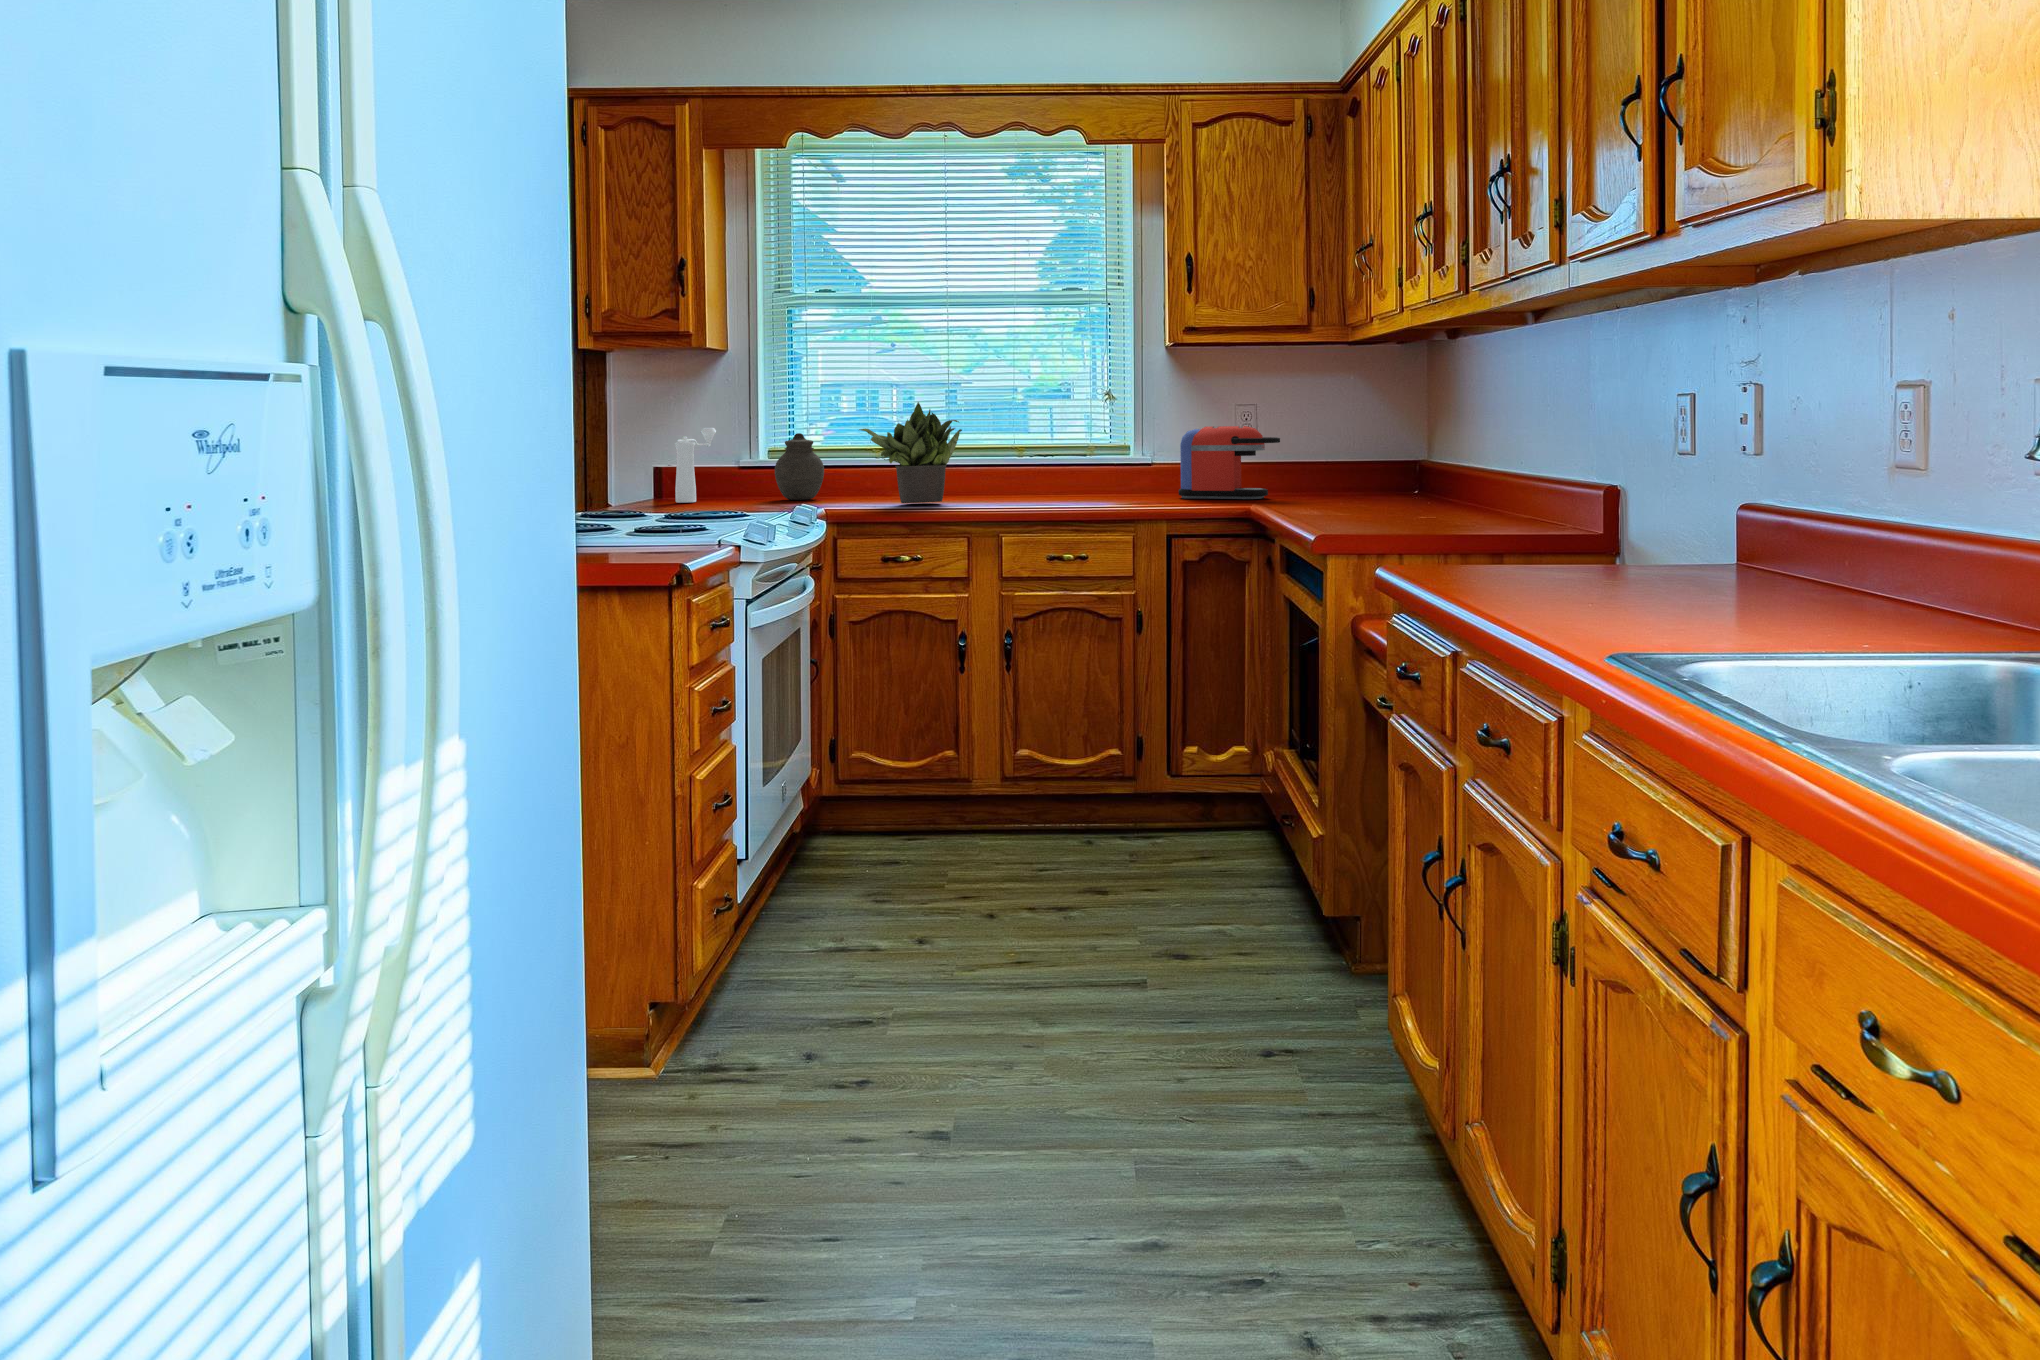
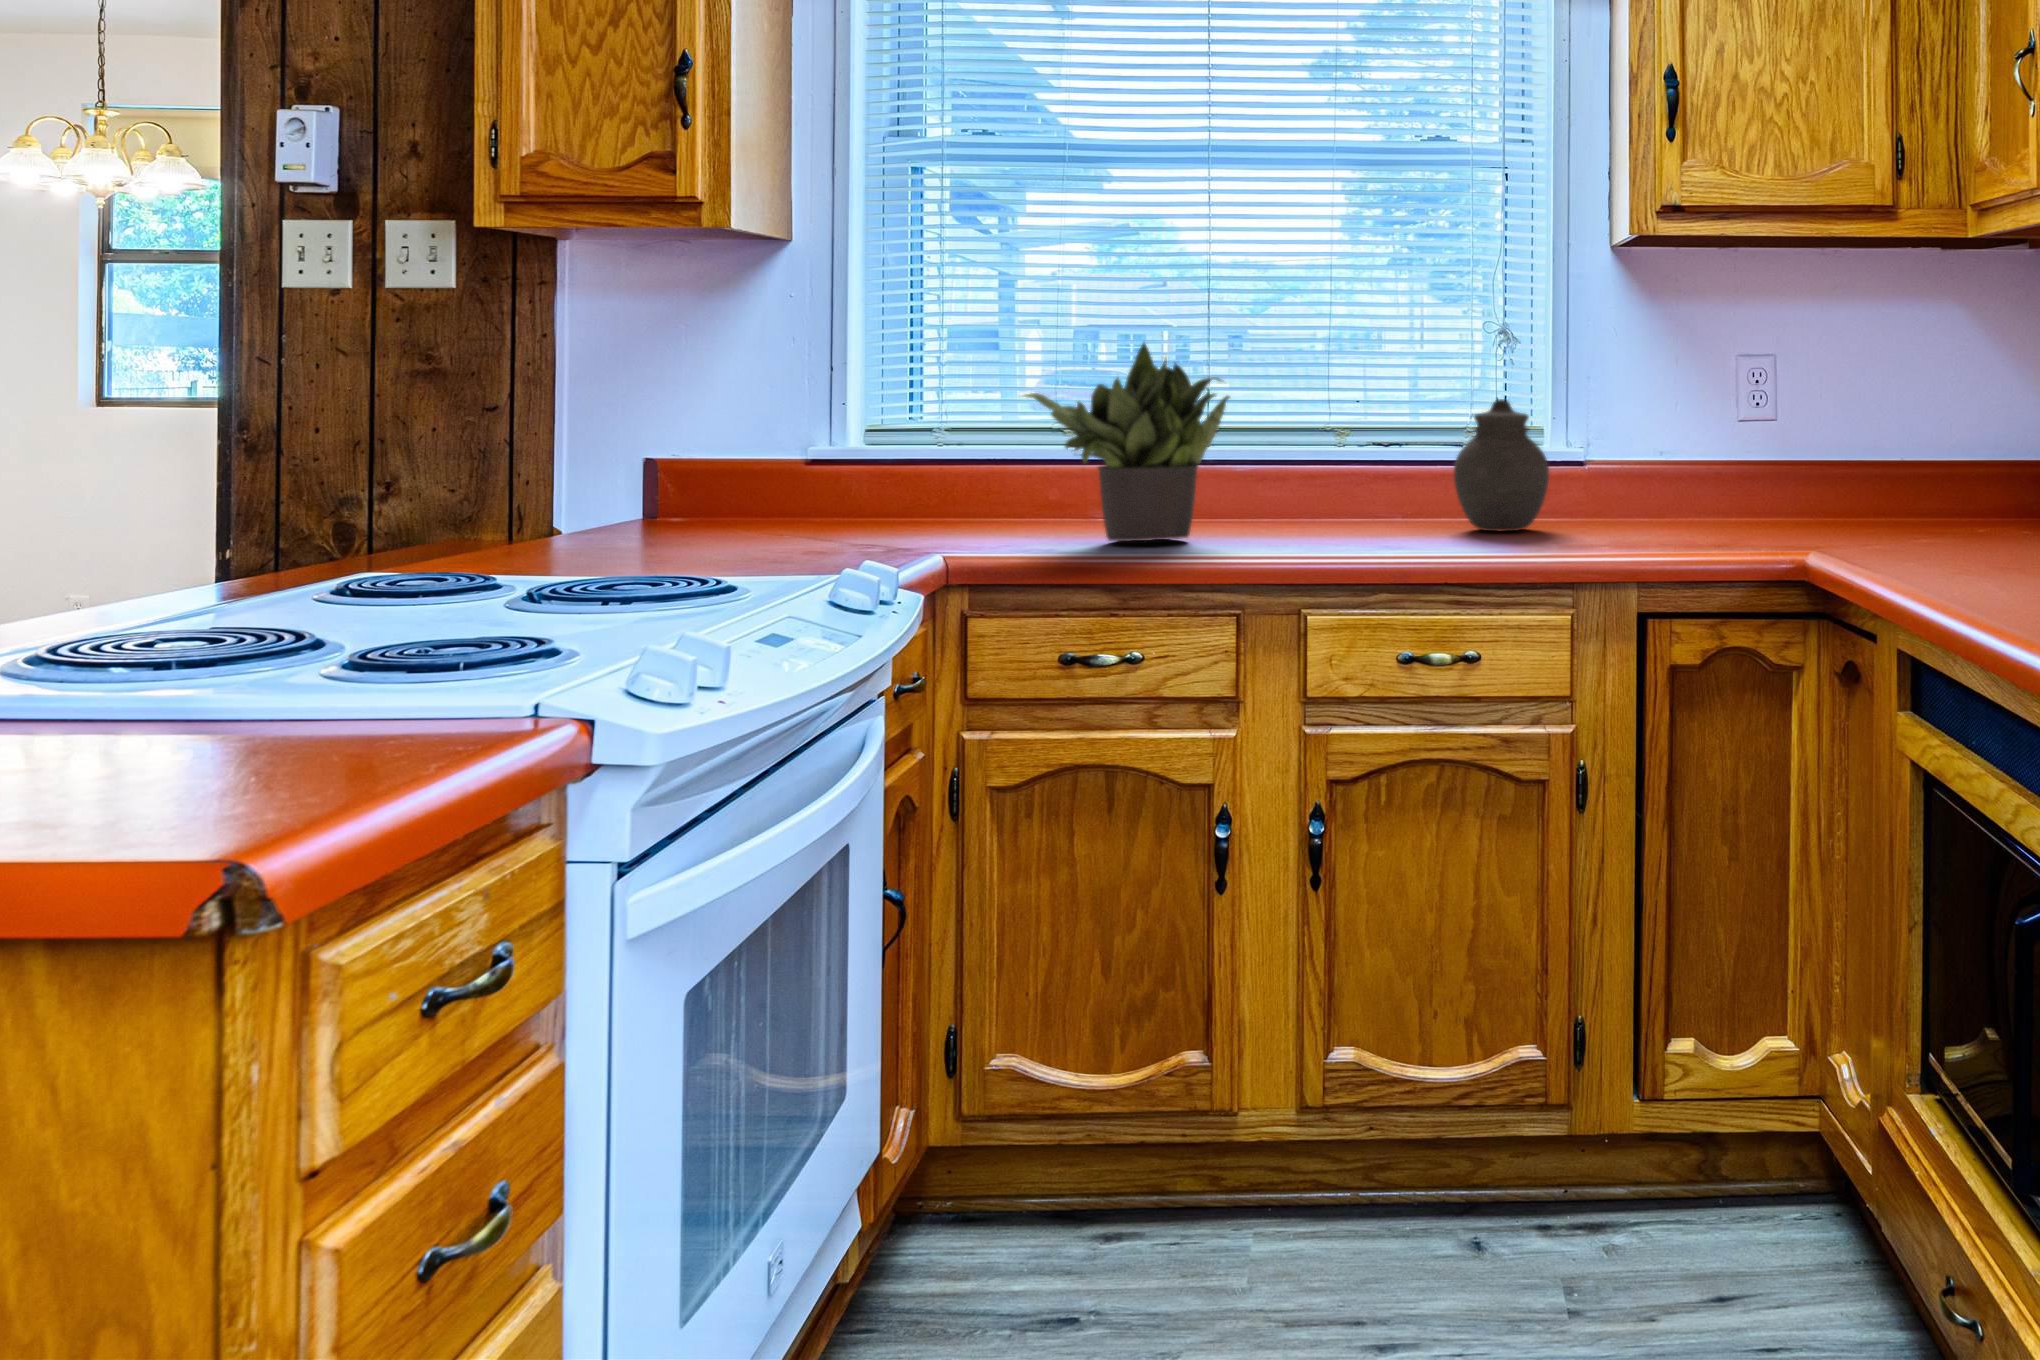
coffee maker: present [1179,426,1280,499] -> none [1644,394,1842,535]
pepper mill: present [675,428,716,503] -> none [677,386,771,531]
jar: present [775,433,824,500] -> present [1453,399,1549,531]

